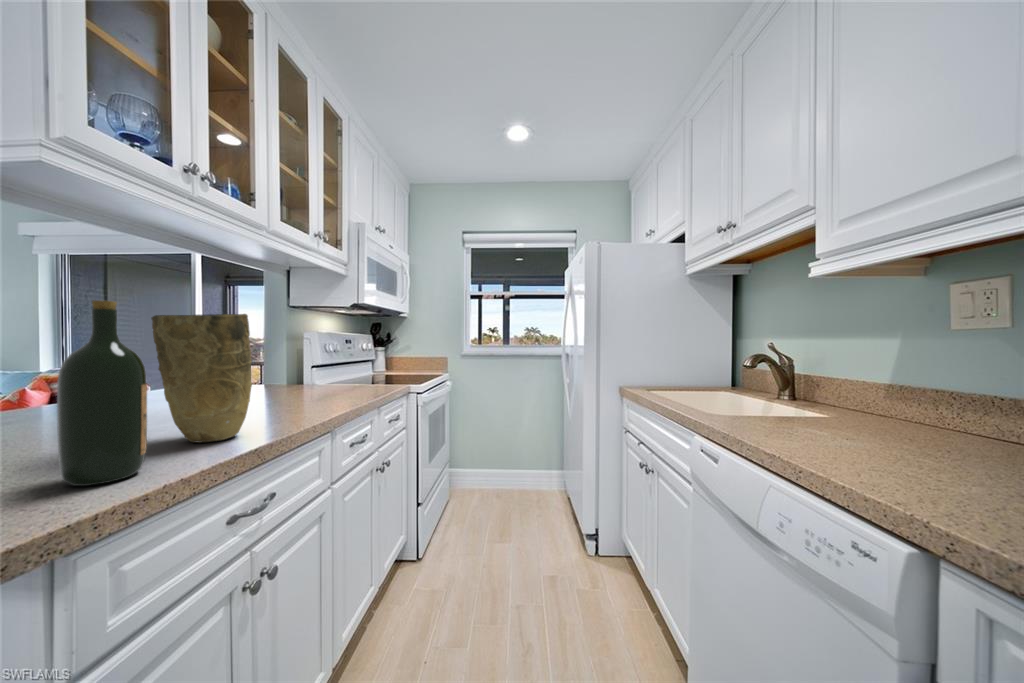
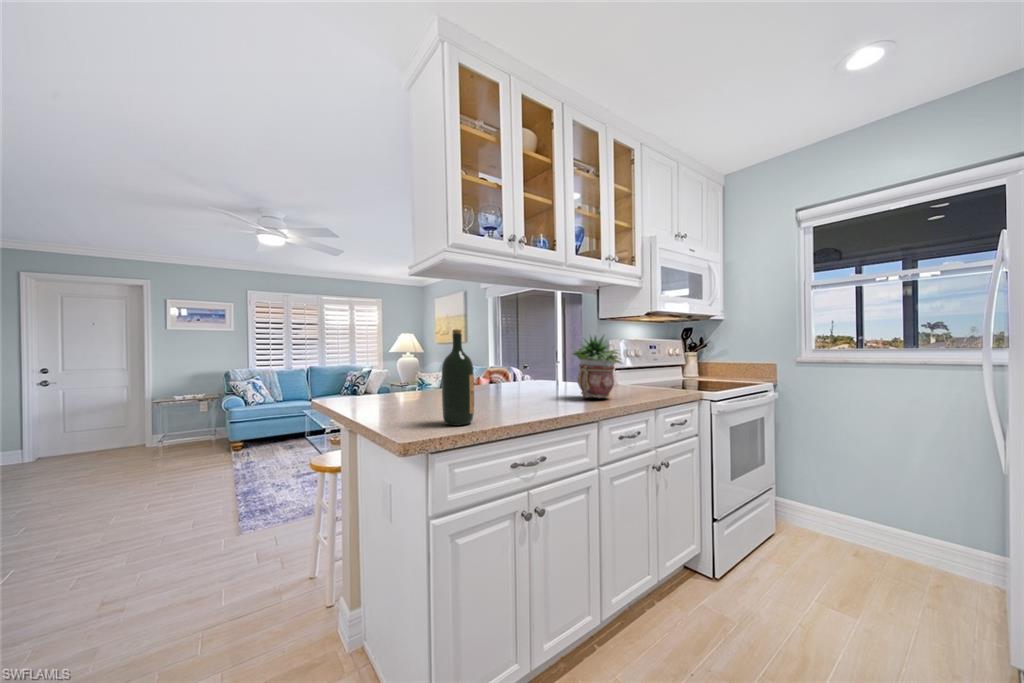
vase: present [151,314,252,443] -> none [486,331,535,414]
potted plant: none [274,323,348,403] -> present [573,336,622,398]

